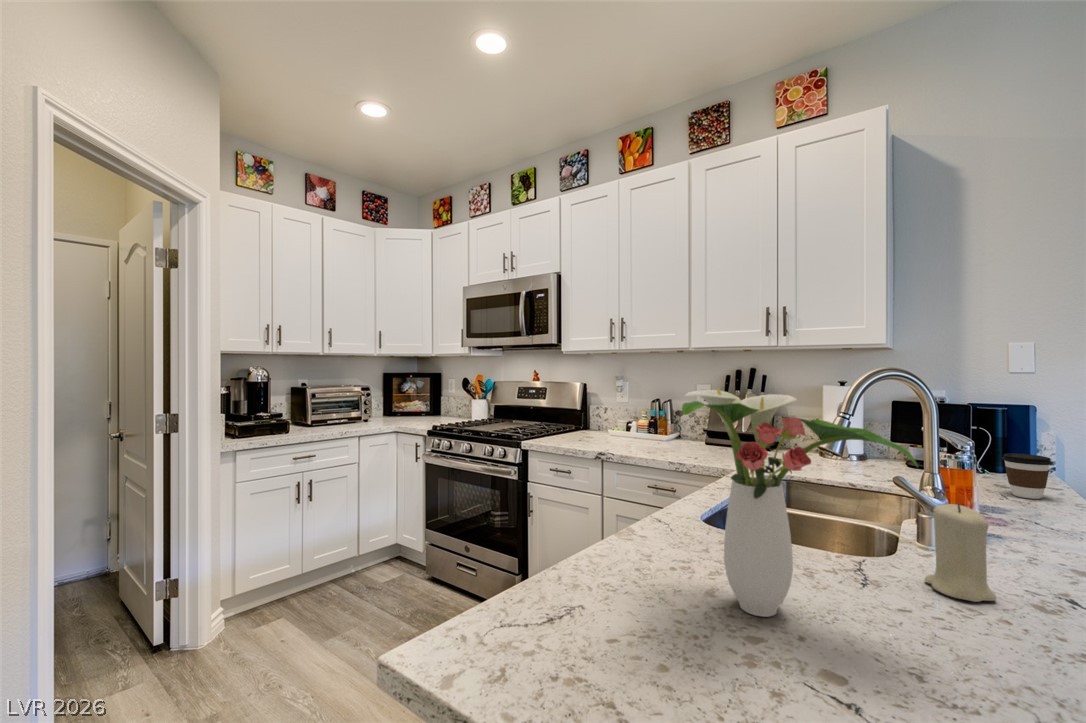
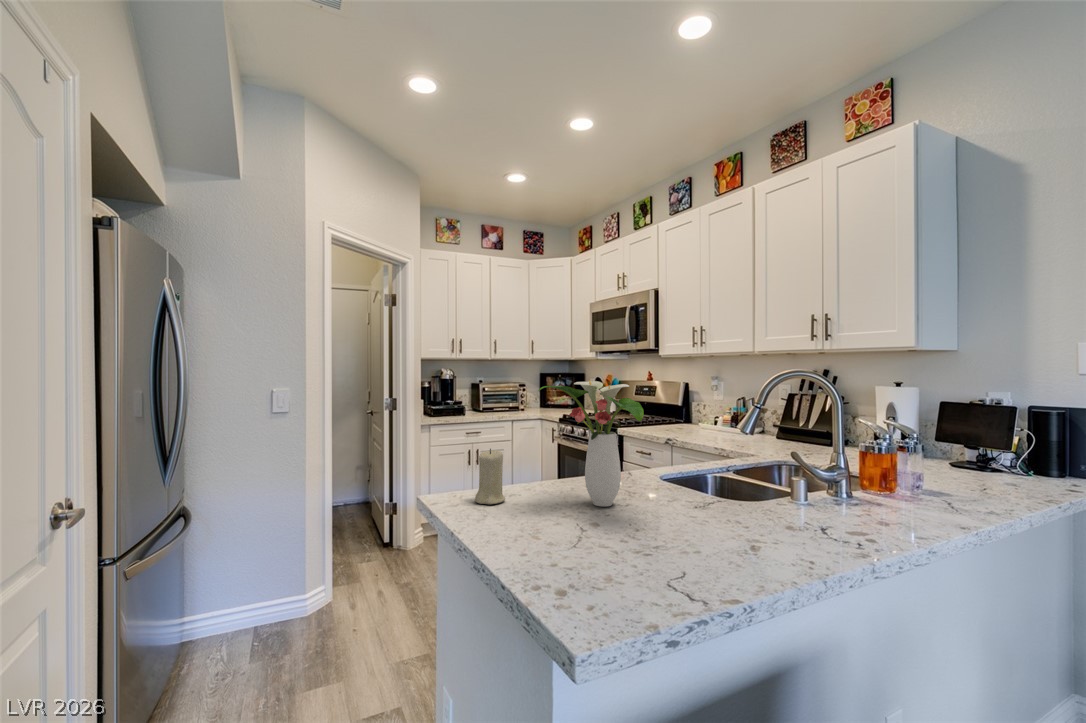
coffee cup: present [1001,453,1053,499] -> none [983,452,1031,495]
candle: present [925,504,996,602] -> present [475,449,505,504]

